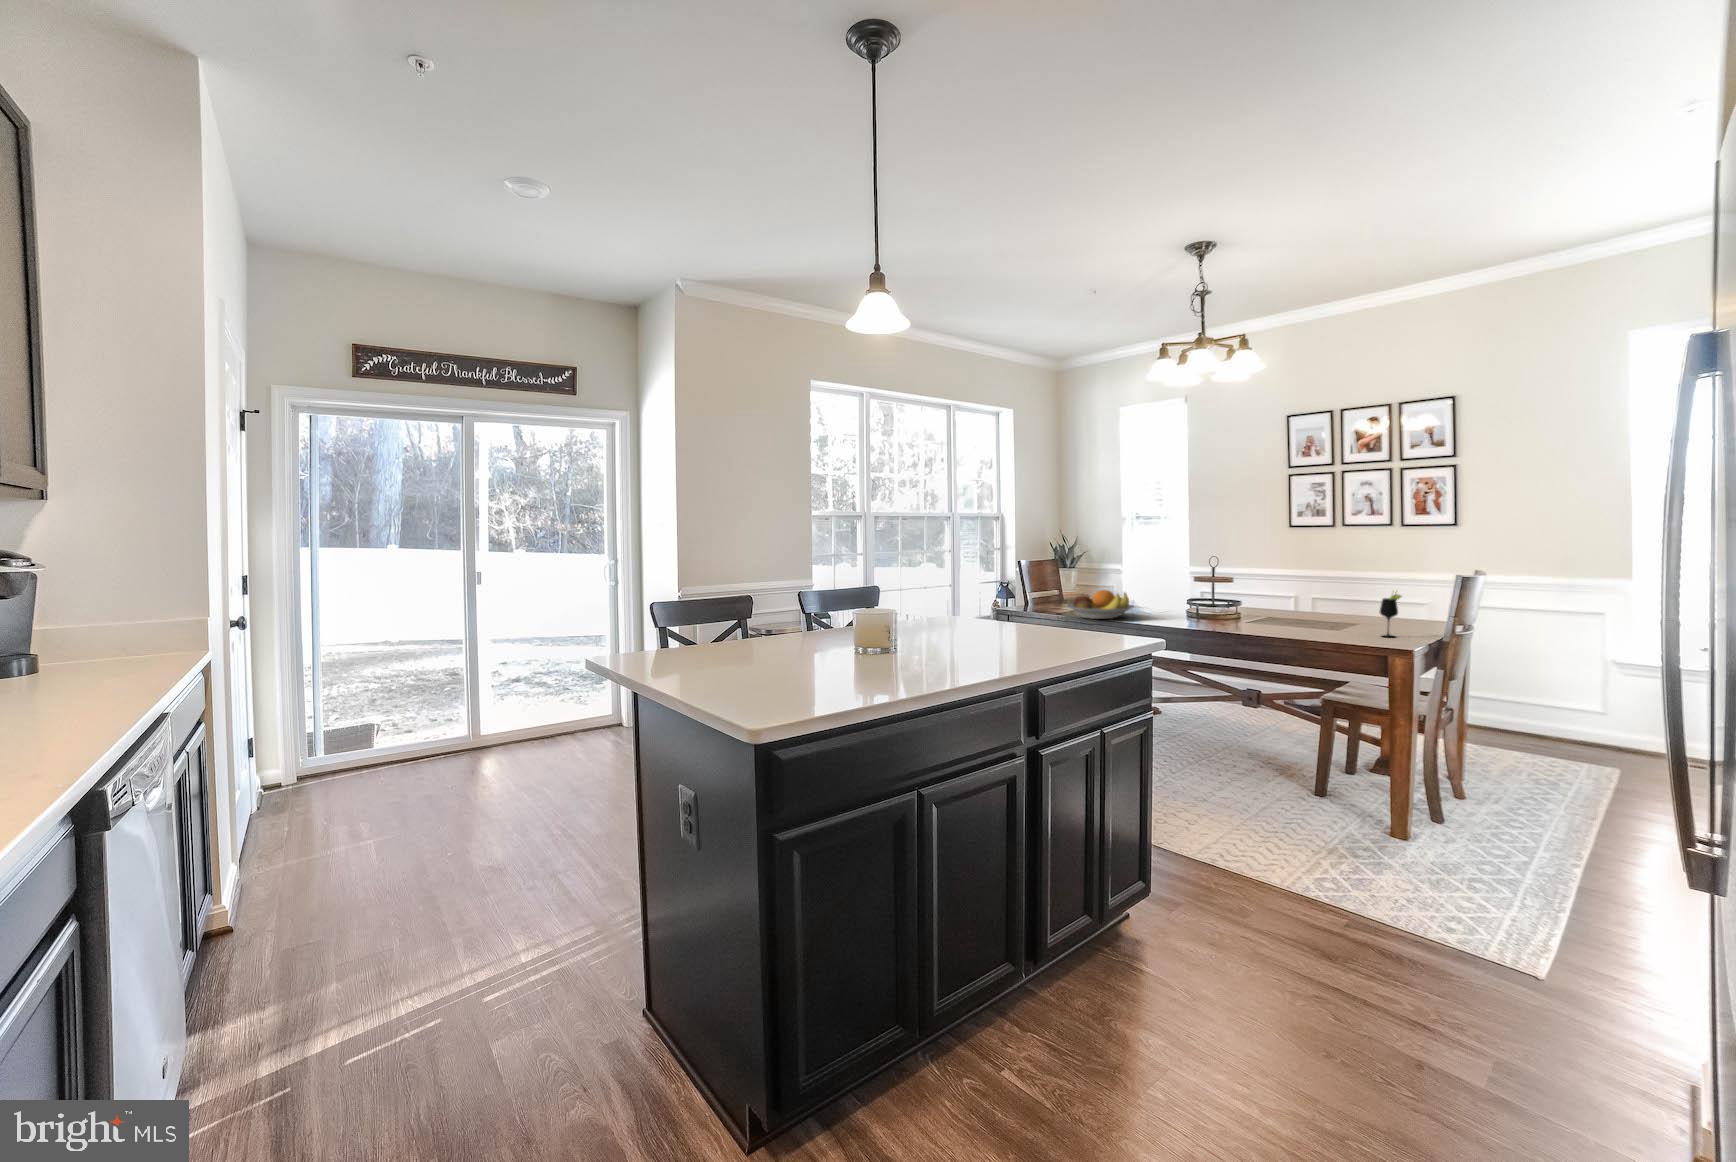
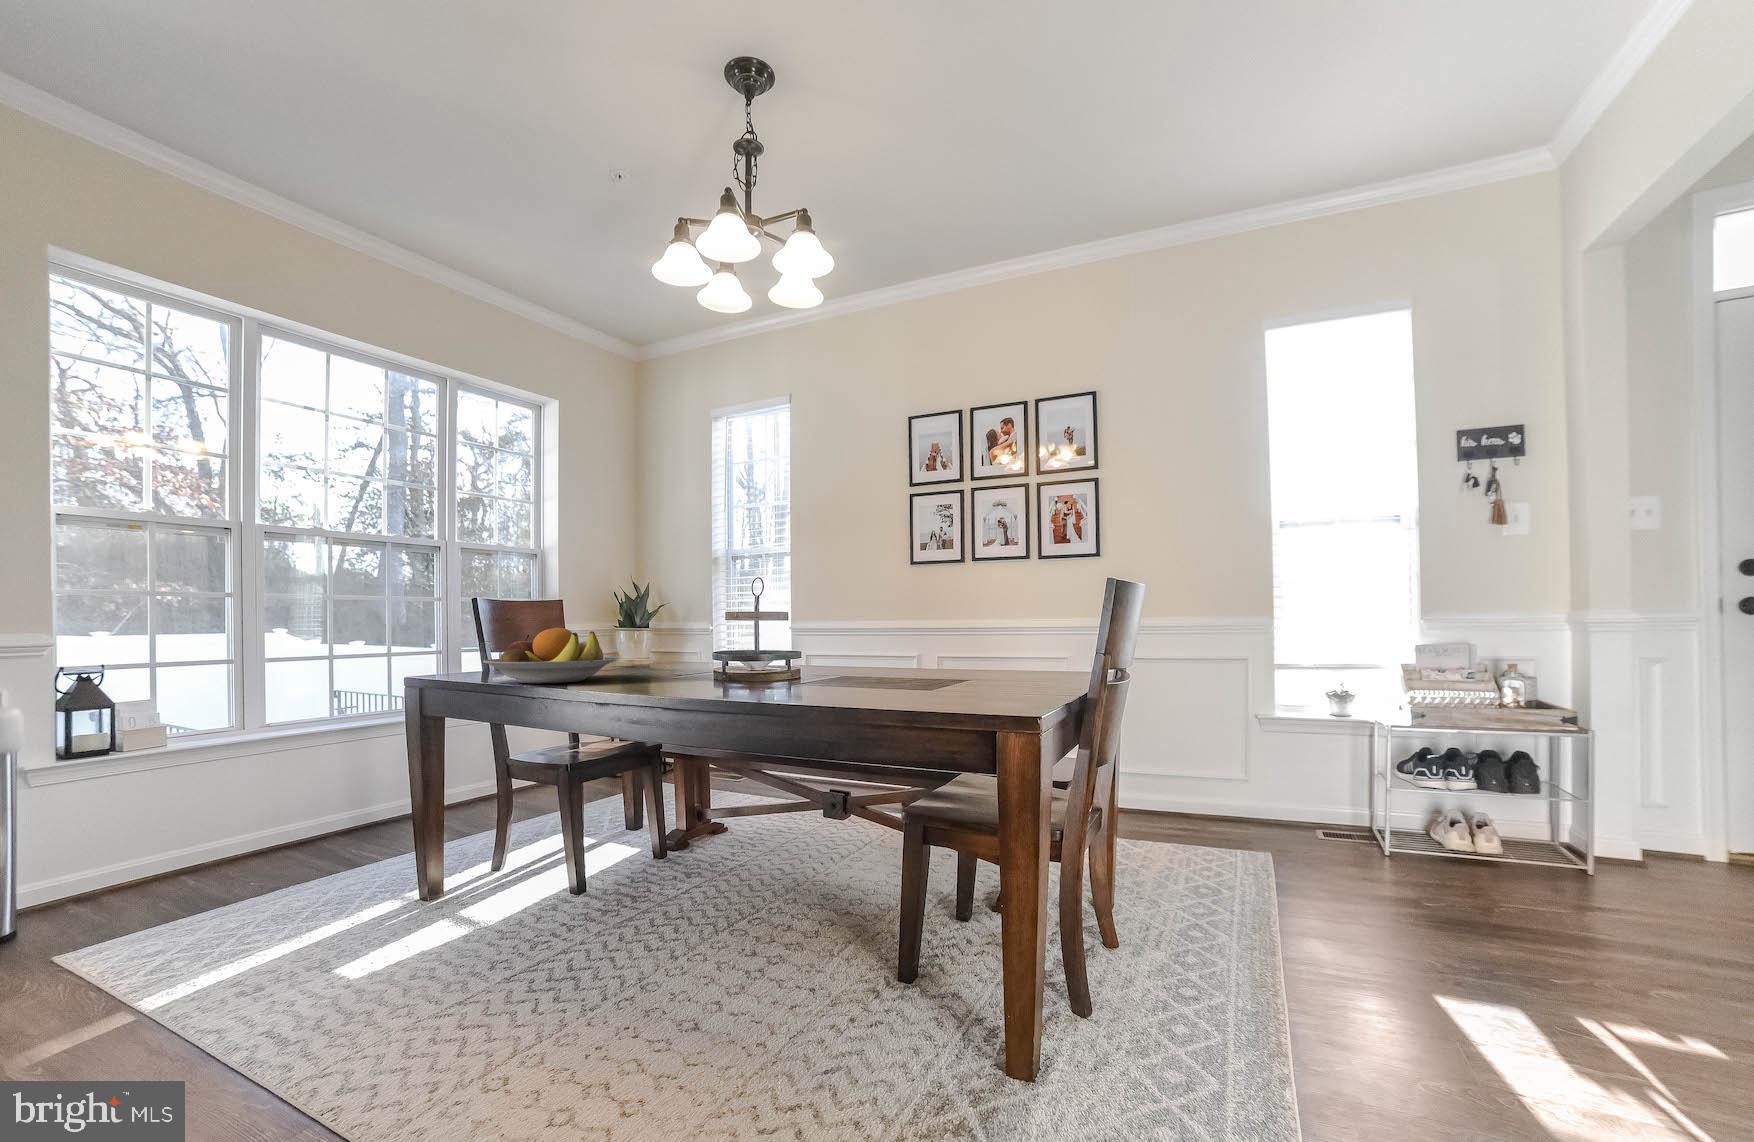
wine glass: present [1379,592,1401,637] -> none [990,608,1024,694]

